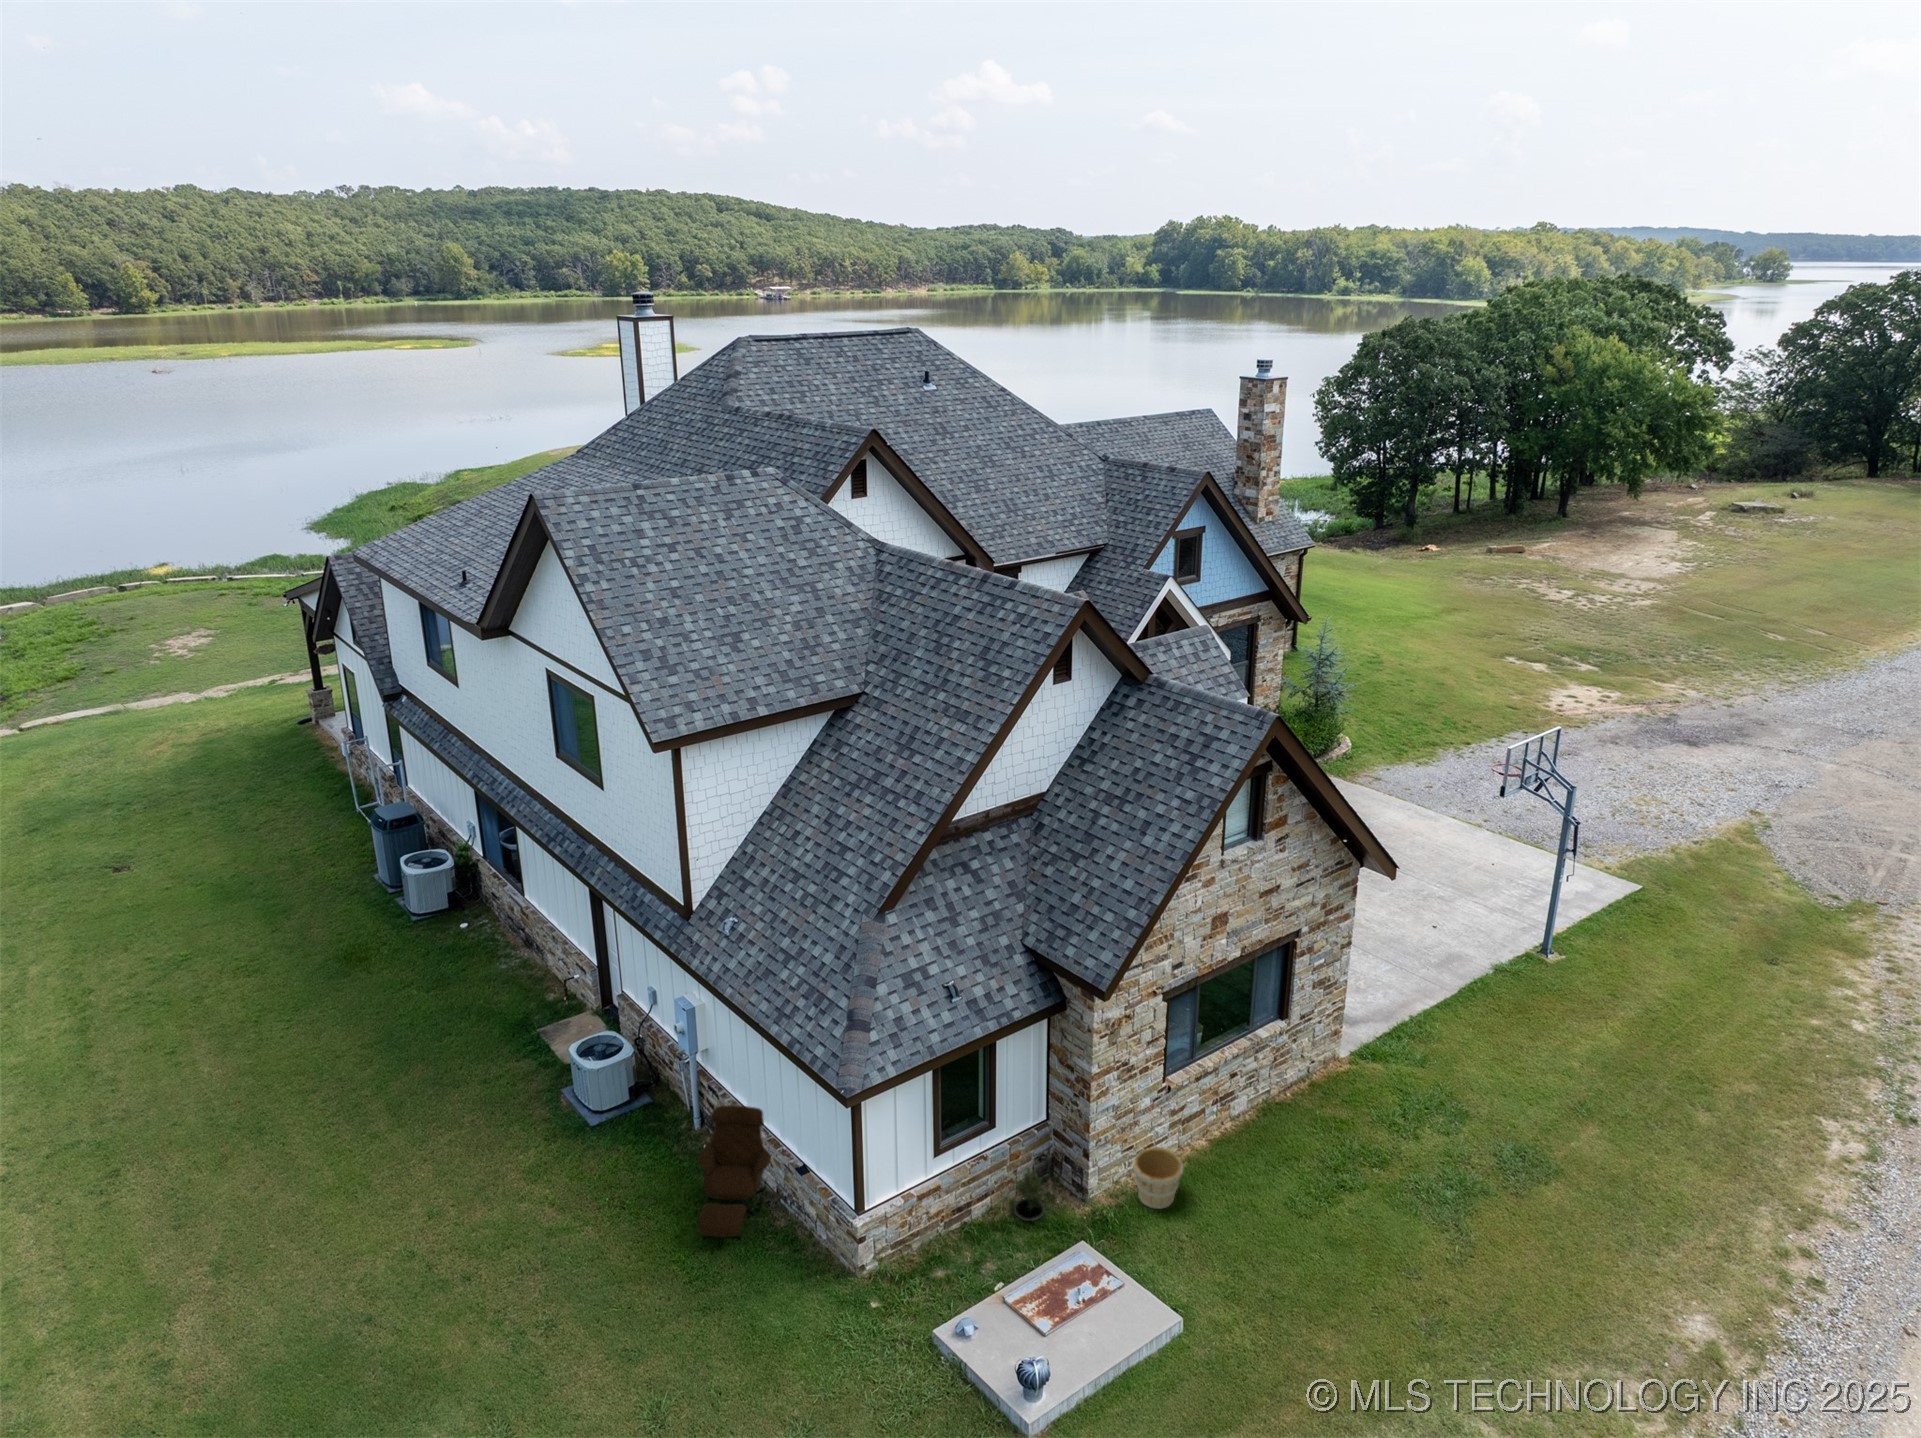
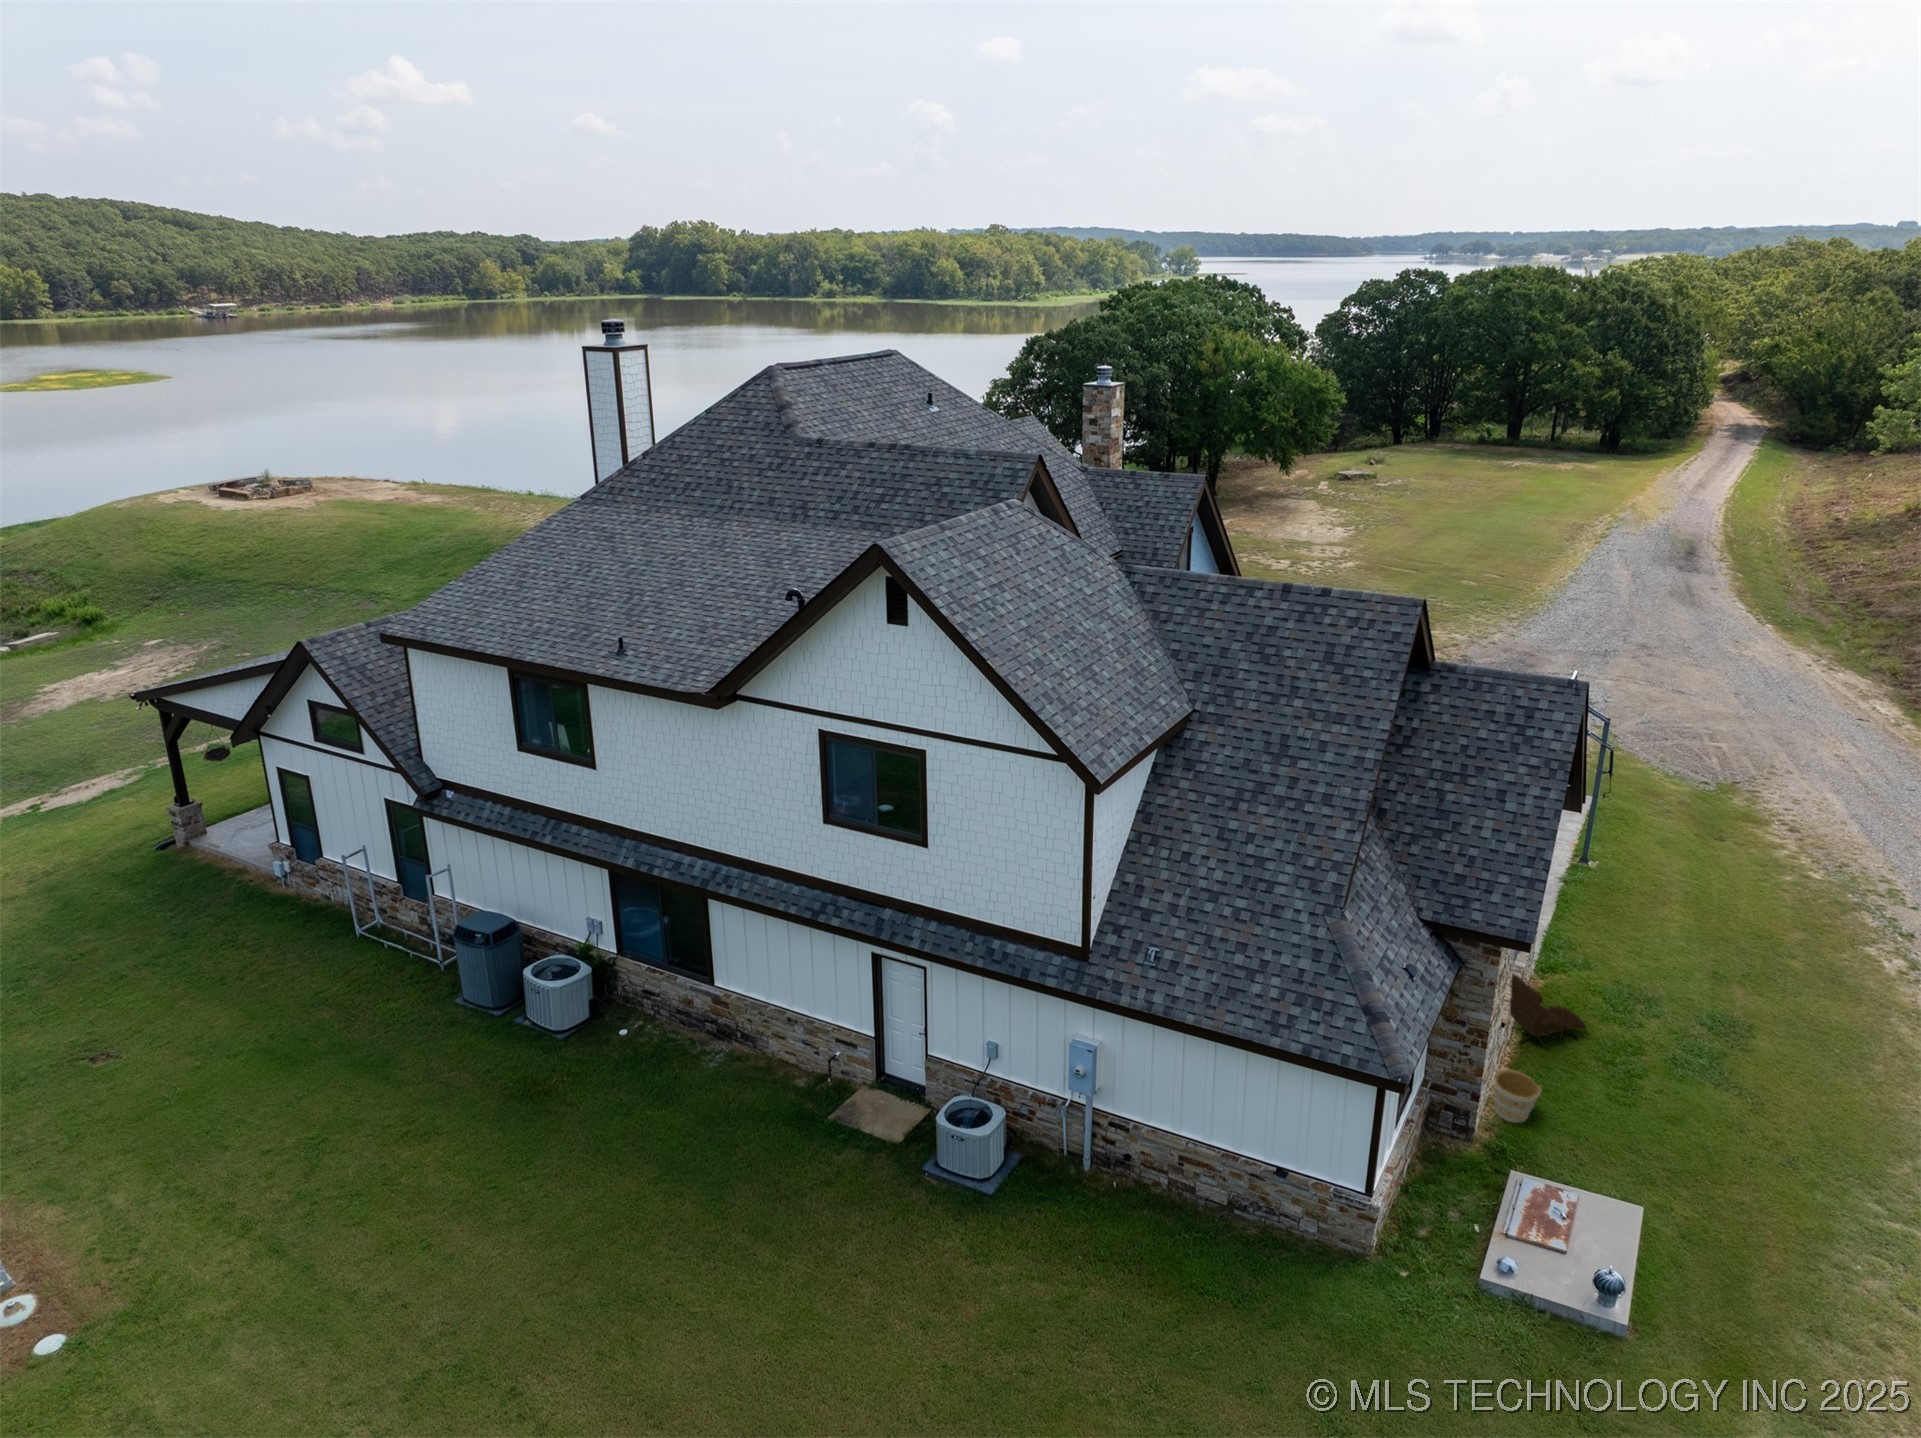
lounge chair: present [697,1105,772,1249] -> present [1510,974,1587,1051]
potted tree: present [1014,1168,1044,1221] -> none [1420,1113,1458,1161]

